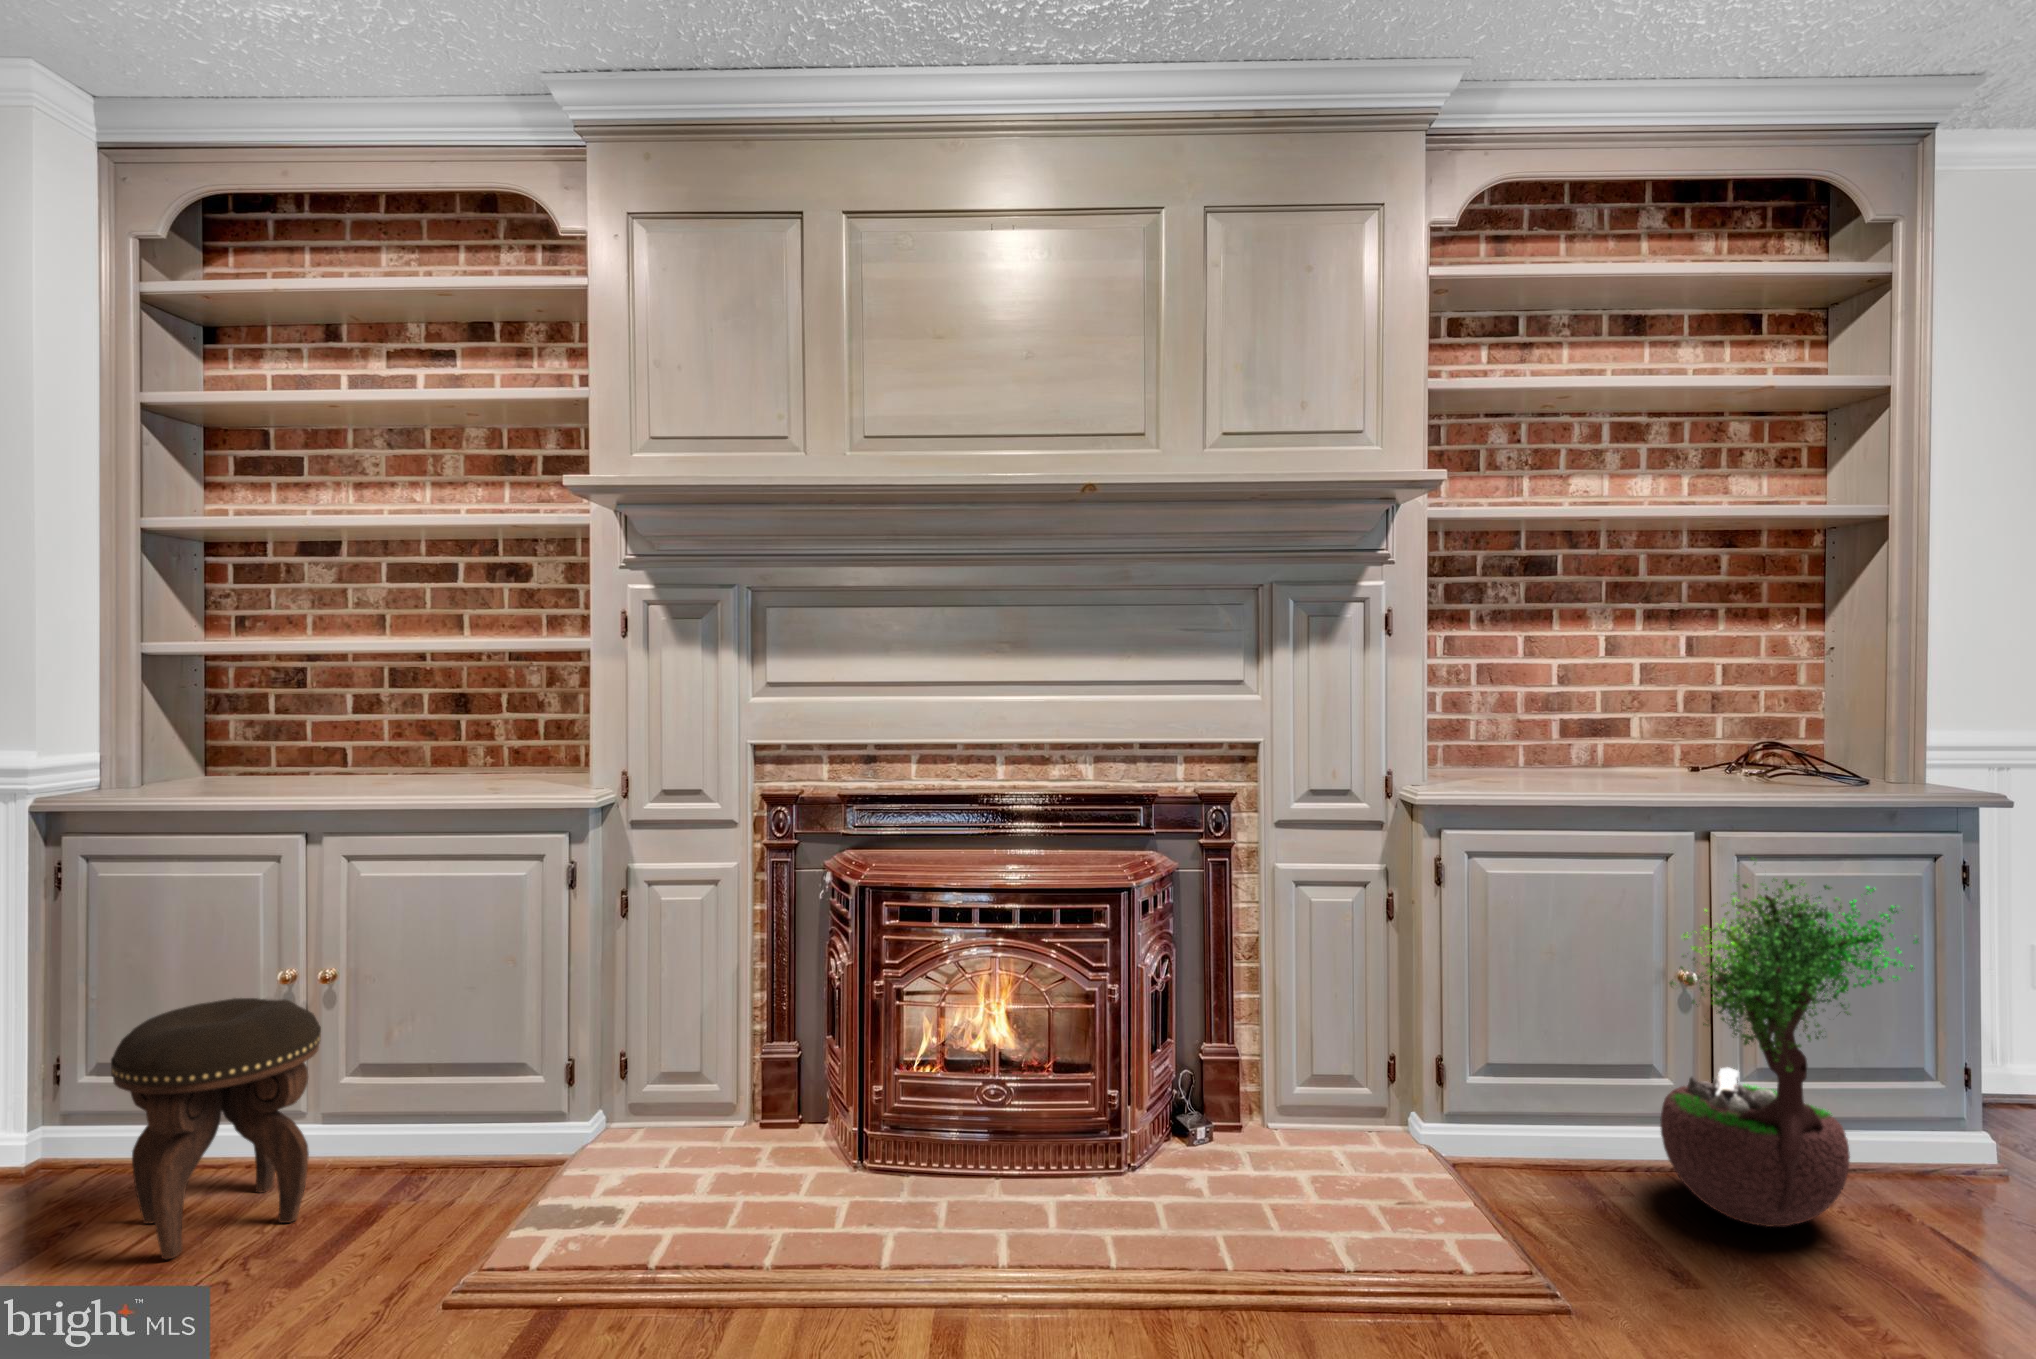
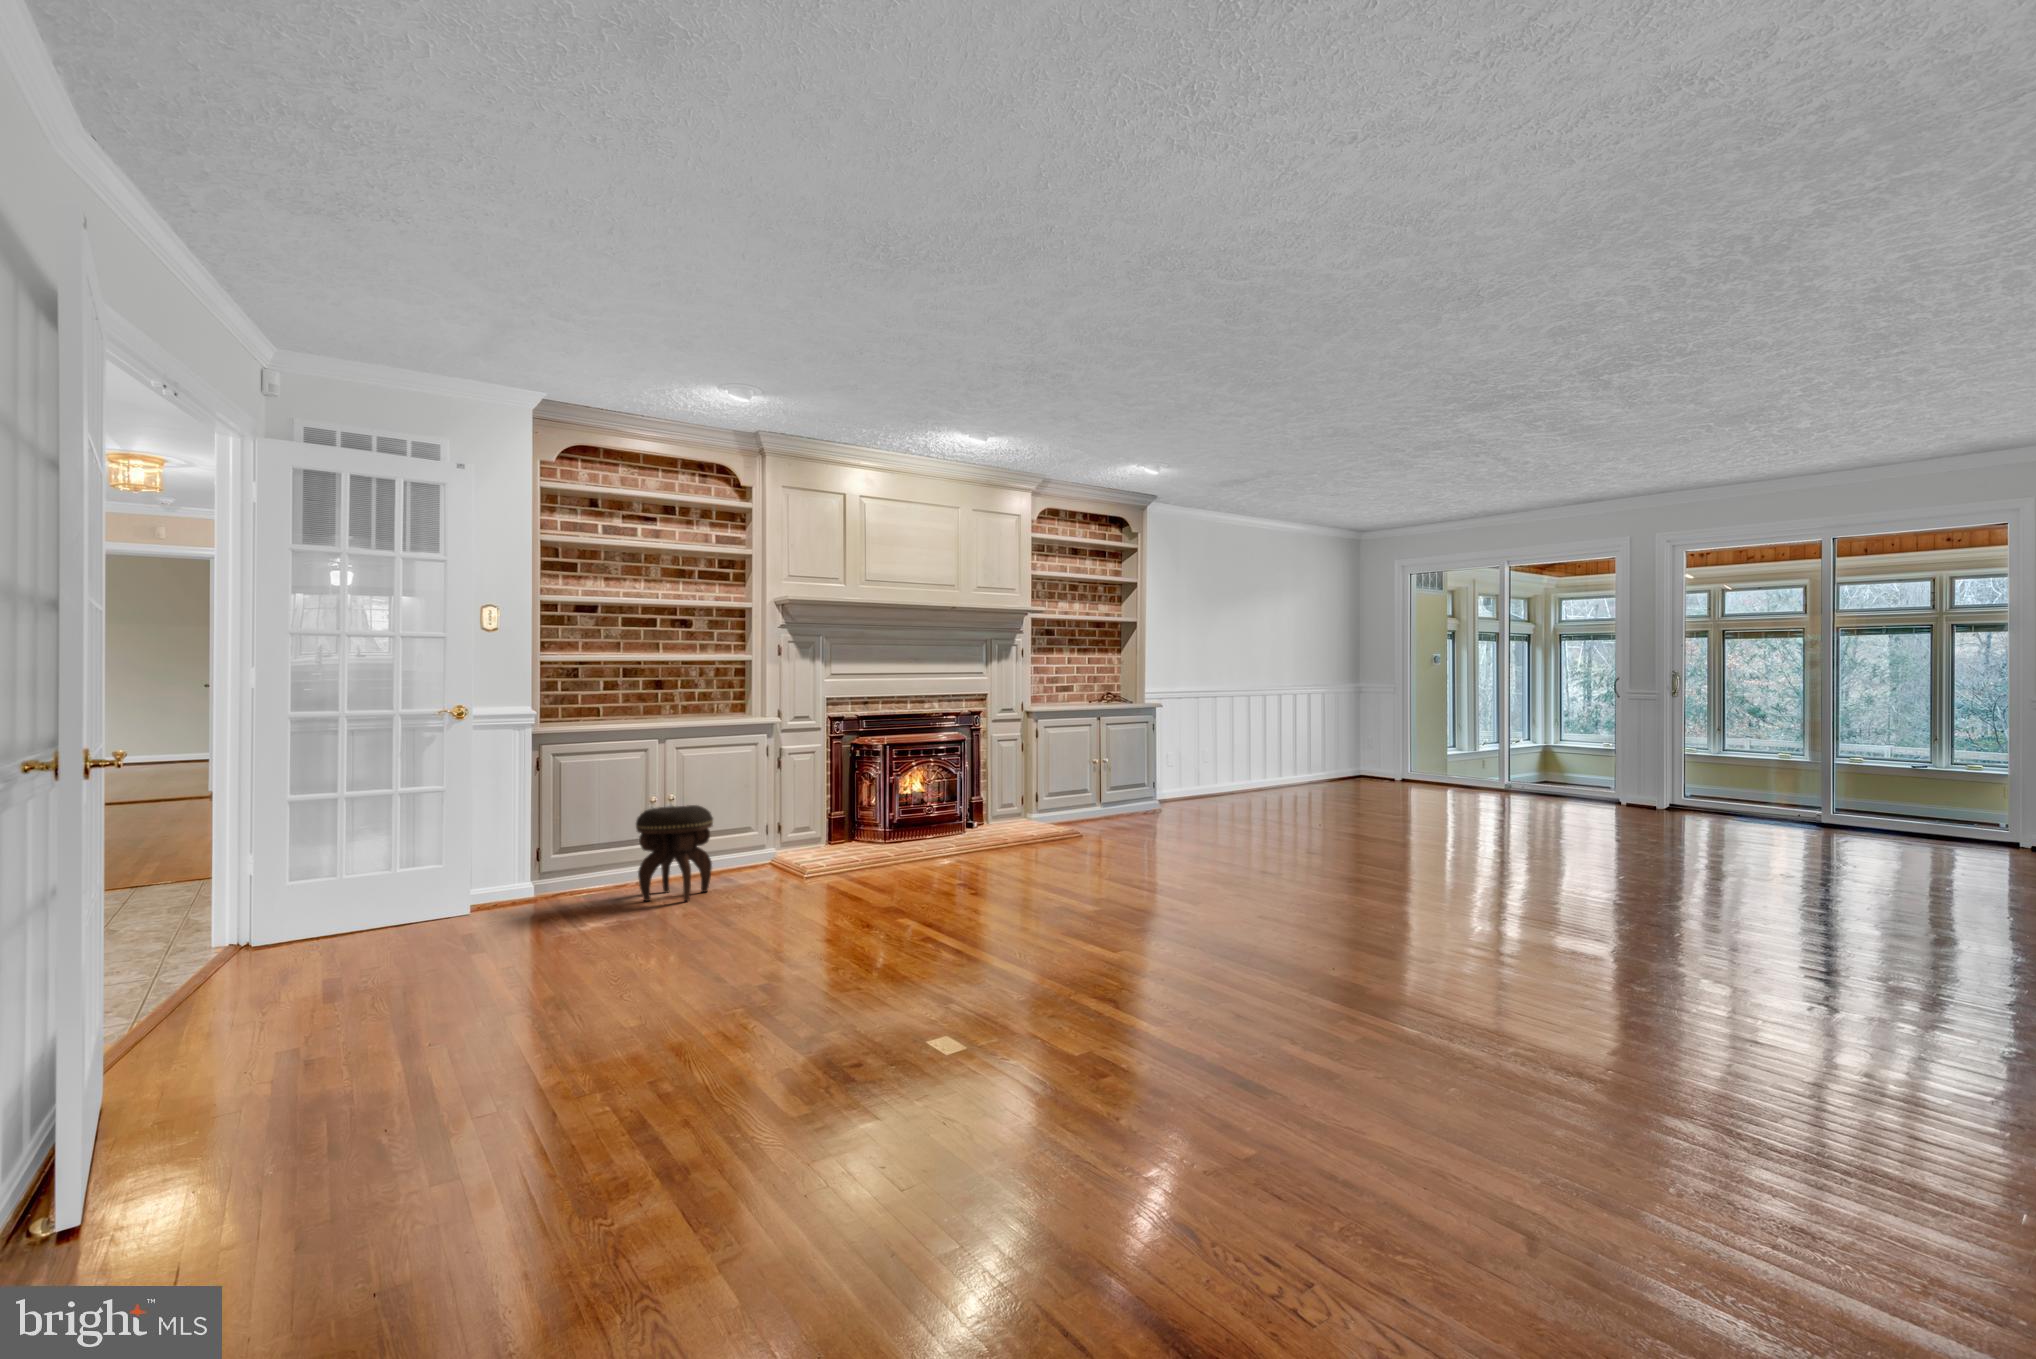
potted tree: present [1660,858,1918,1227] -> none [1107,717,1168,827]

